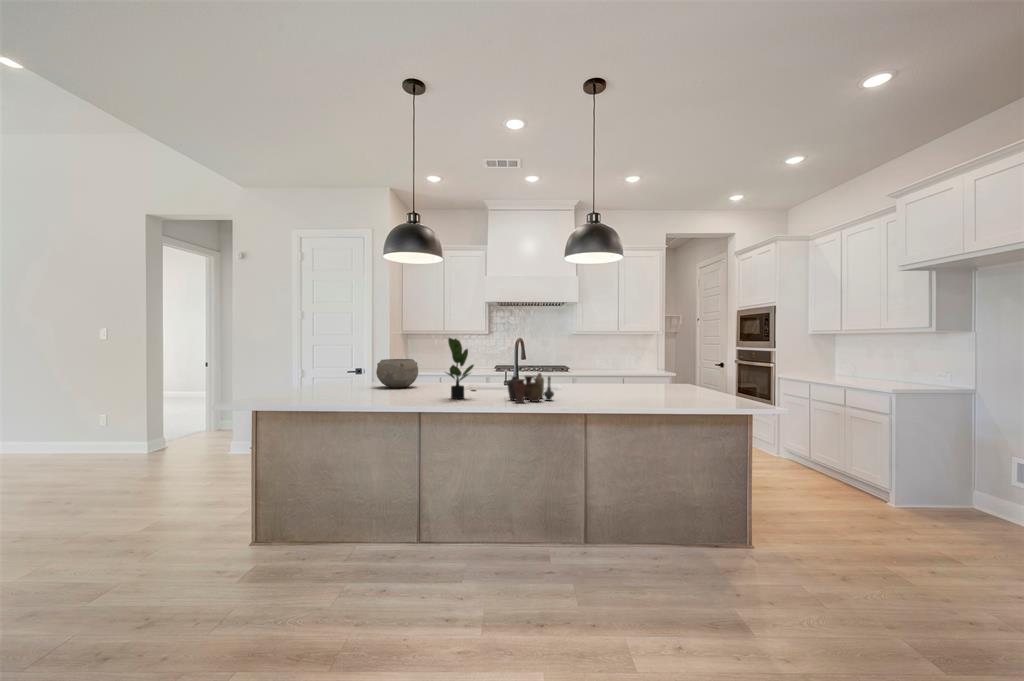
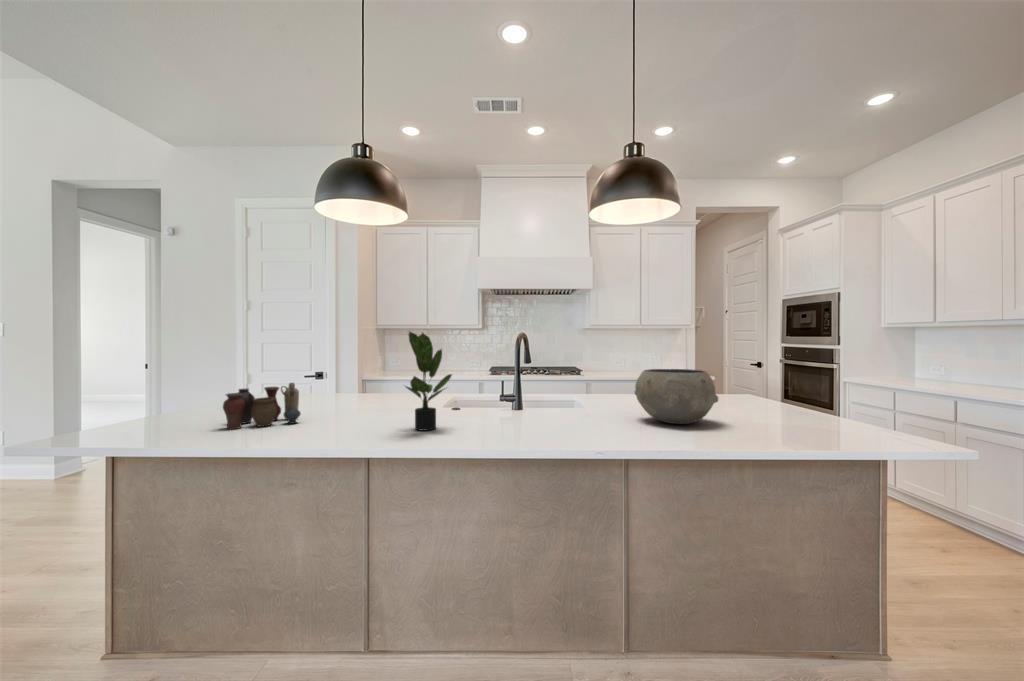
ceramic bowl: present [376,359,418,388] -> present [635,369,718,424]
vase: present [507,373,554,403] -> present [223,383,301,429]

